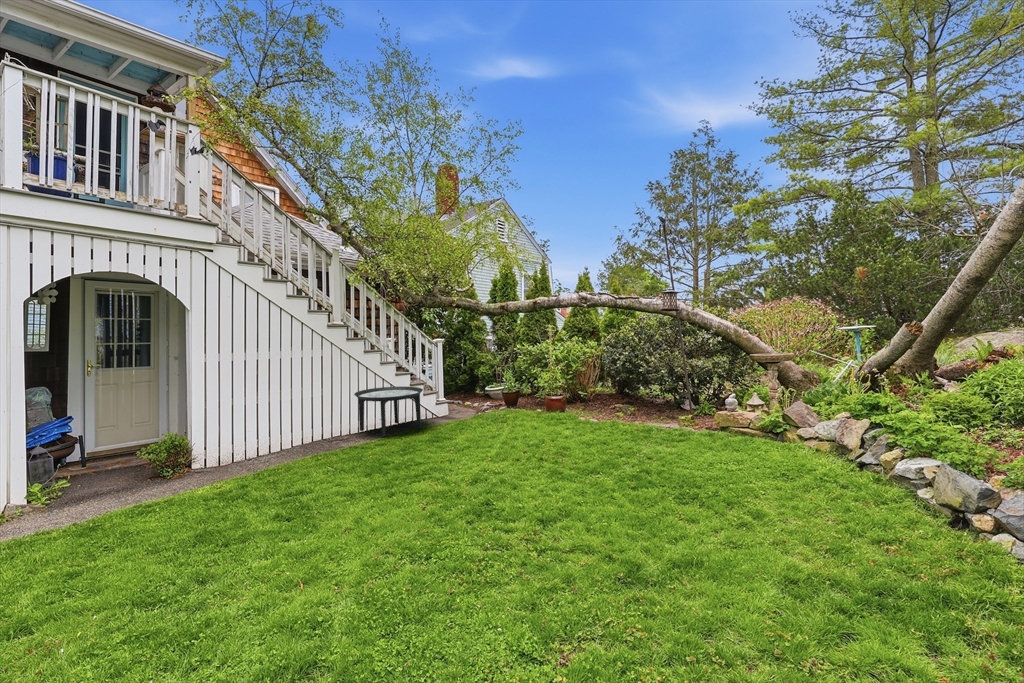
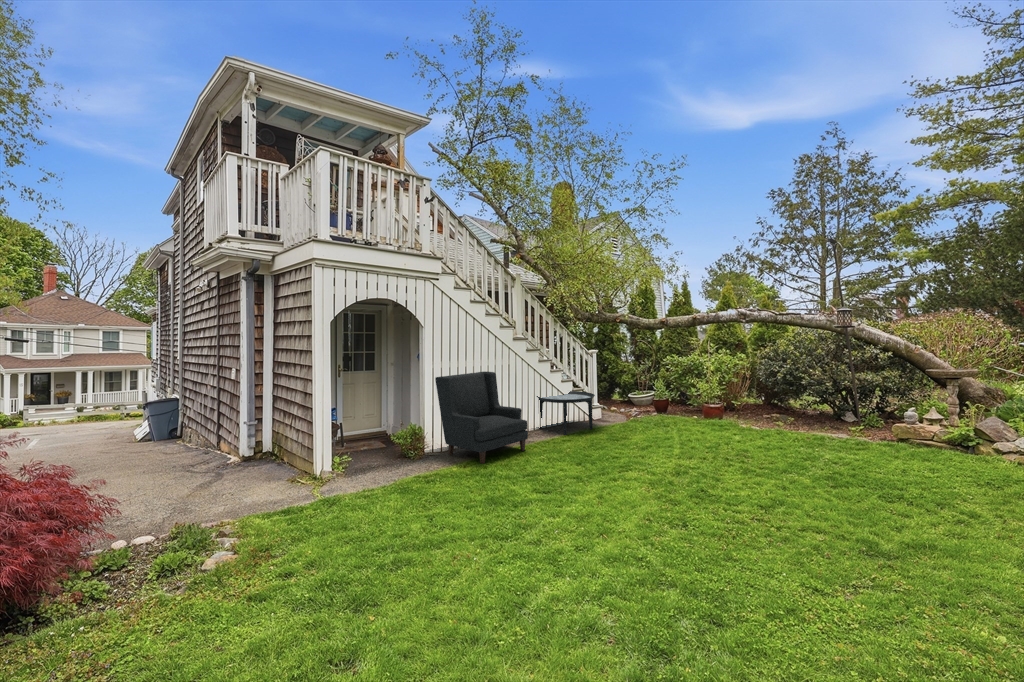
chair: none [195,368,321,483] -> present [435,372,528,464]

